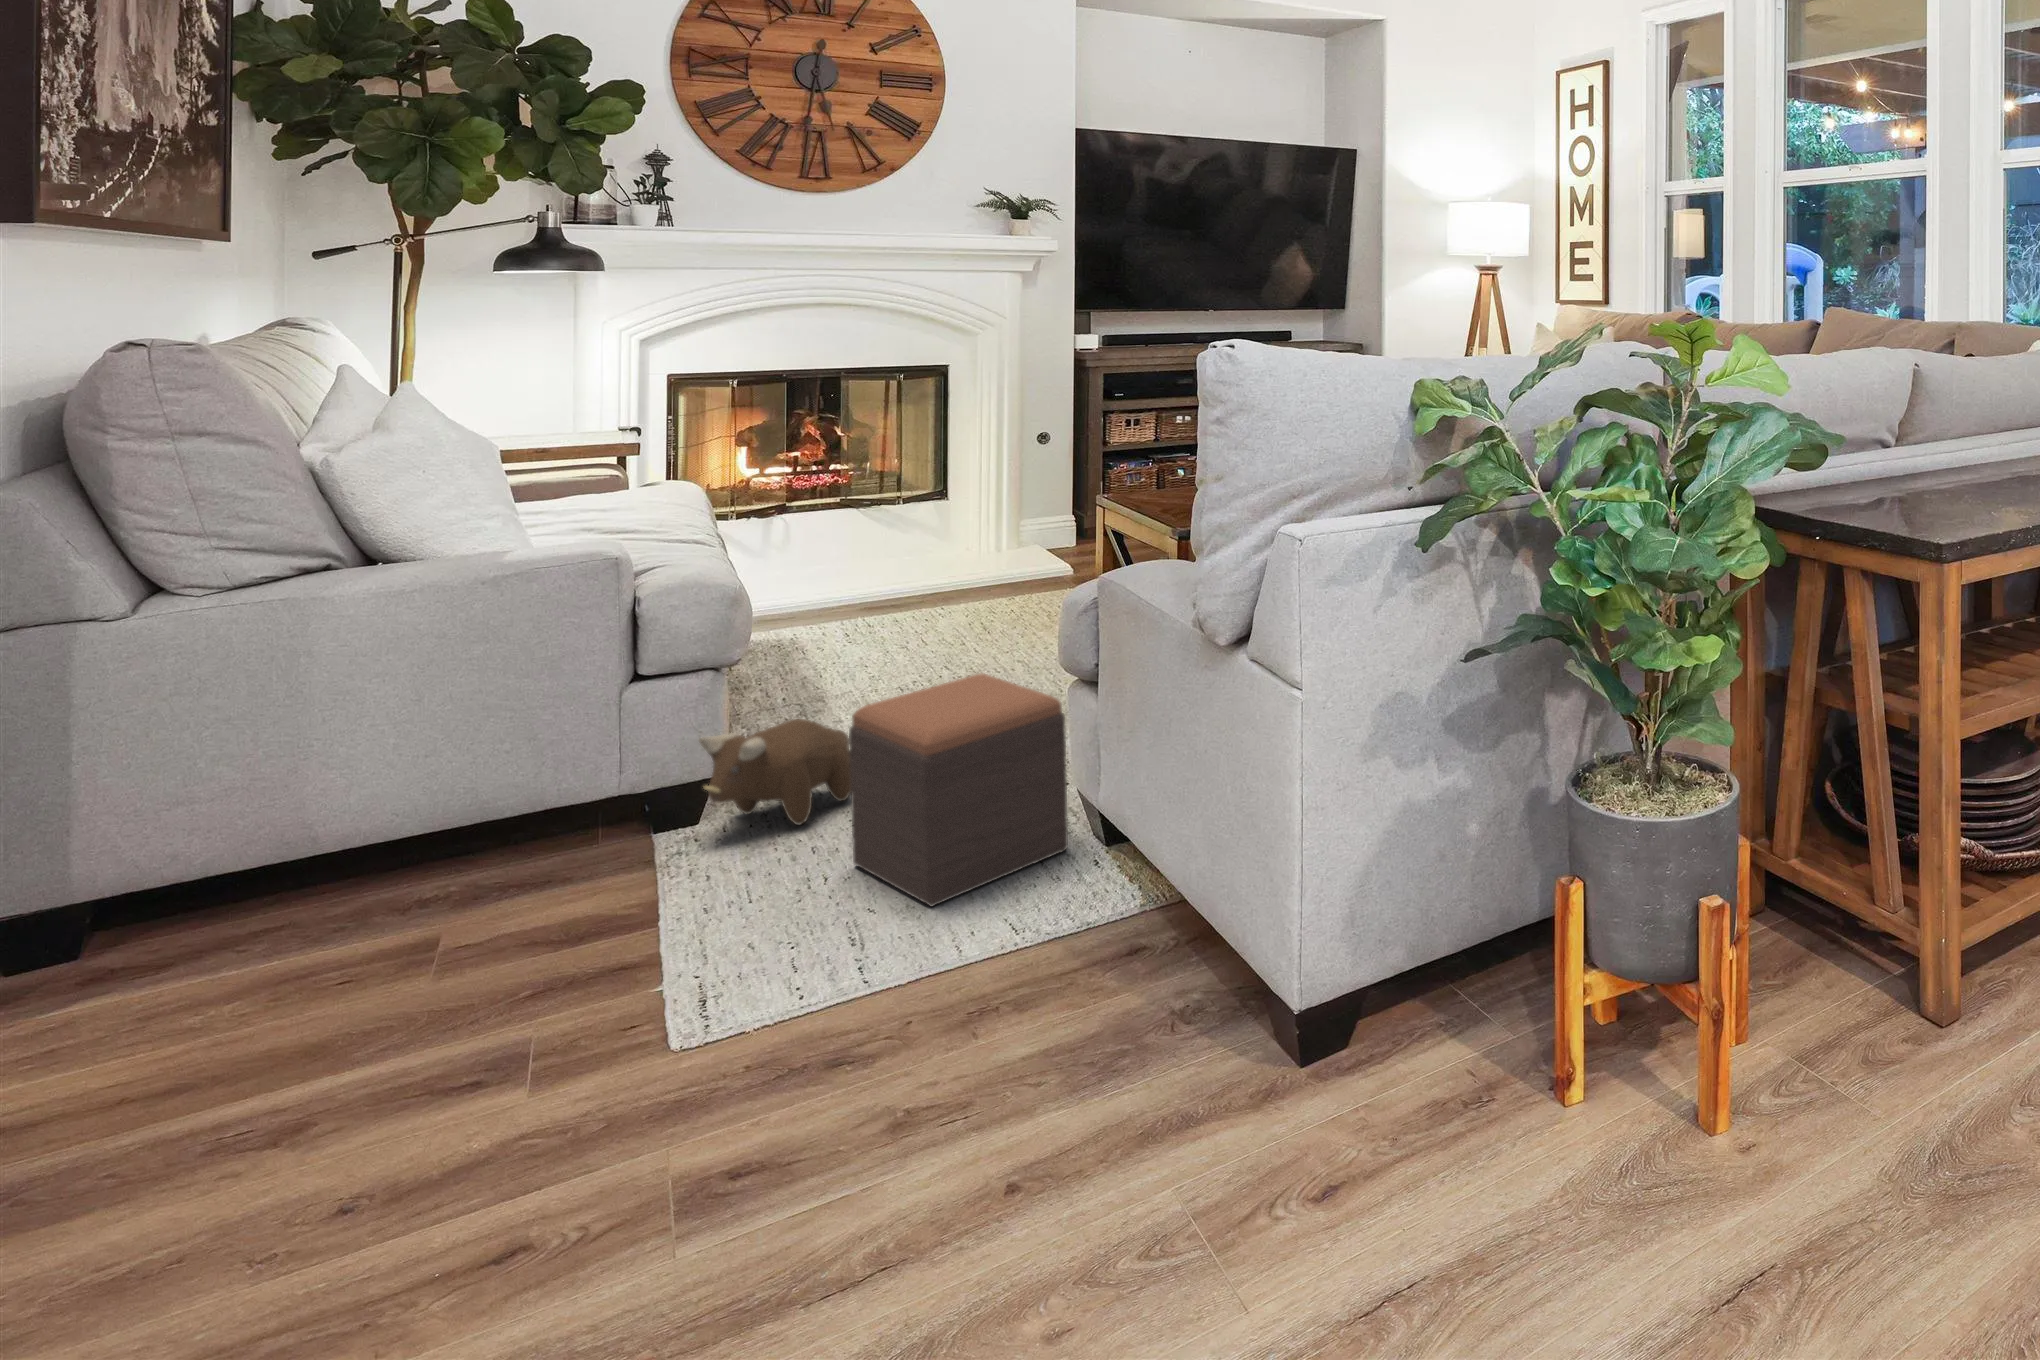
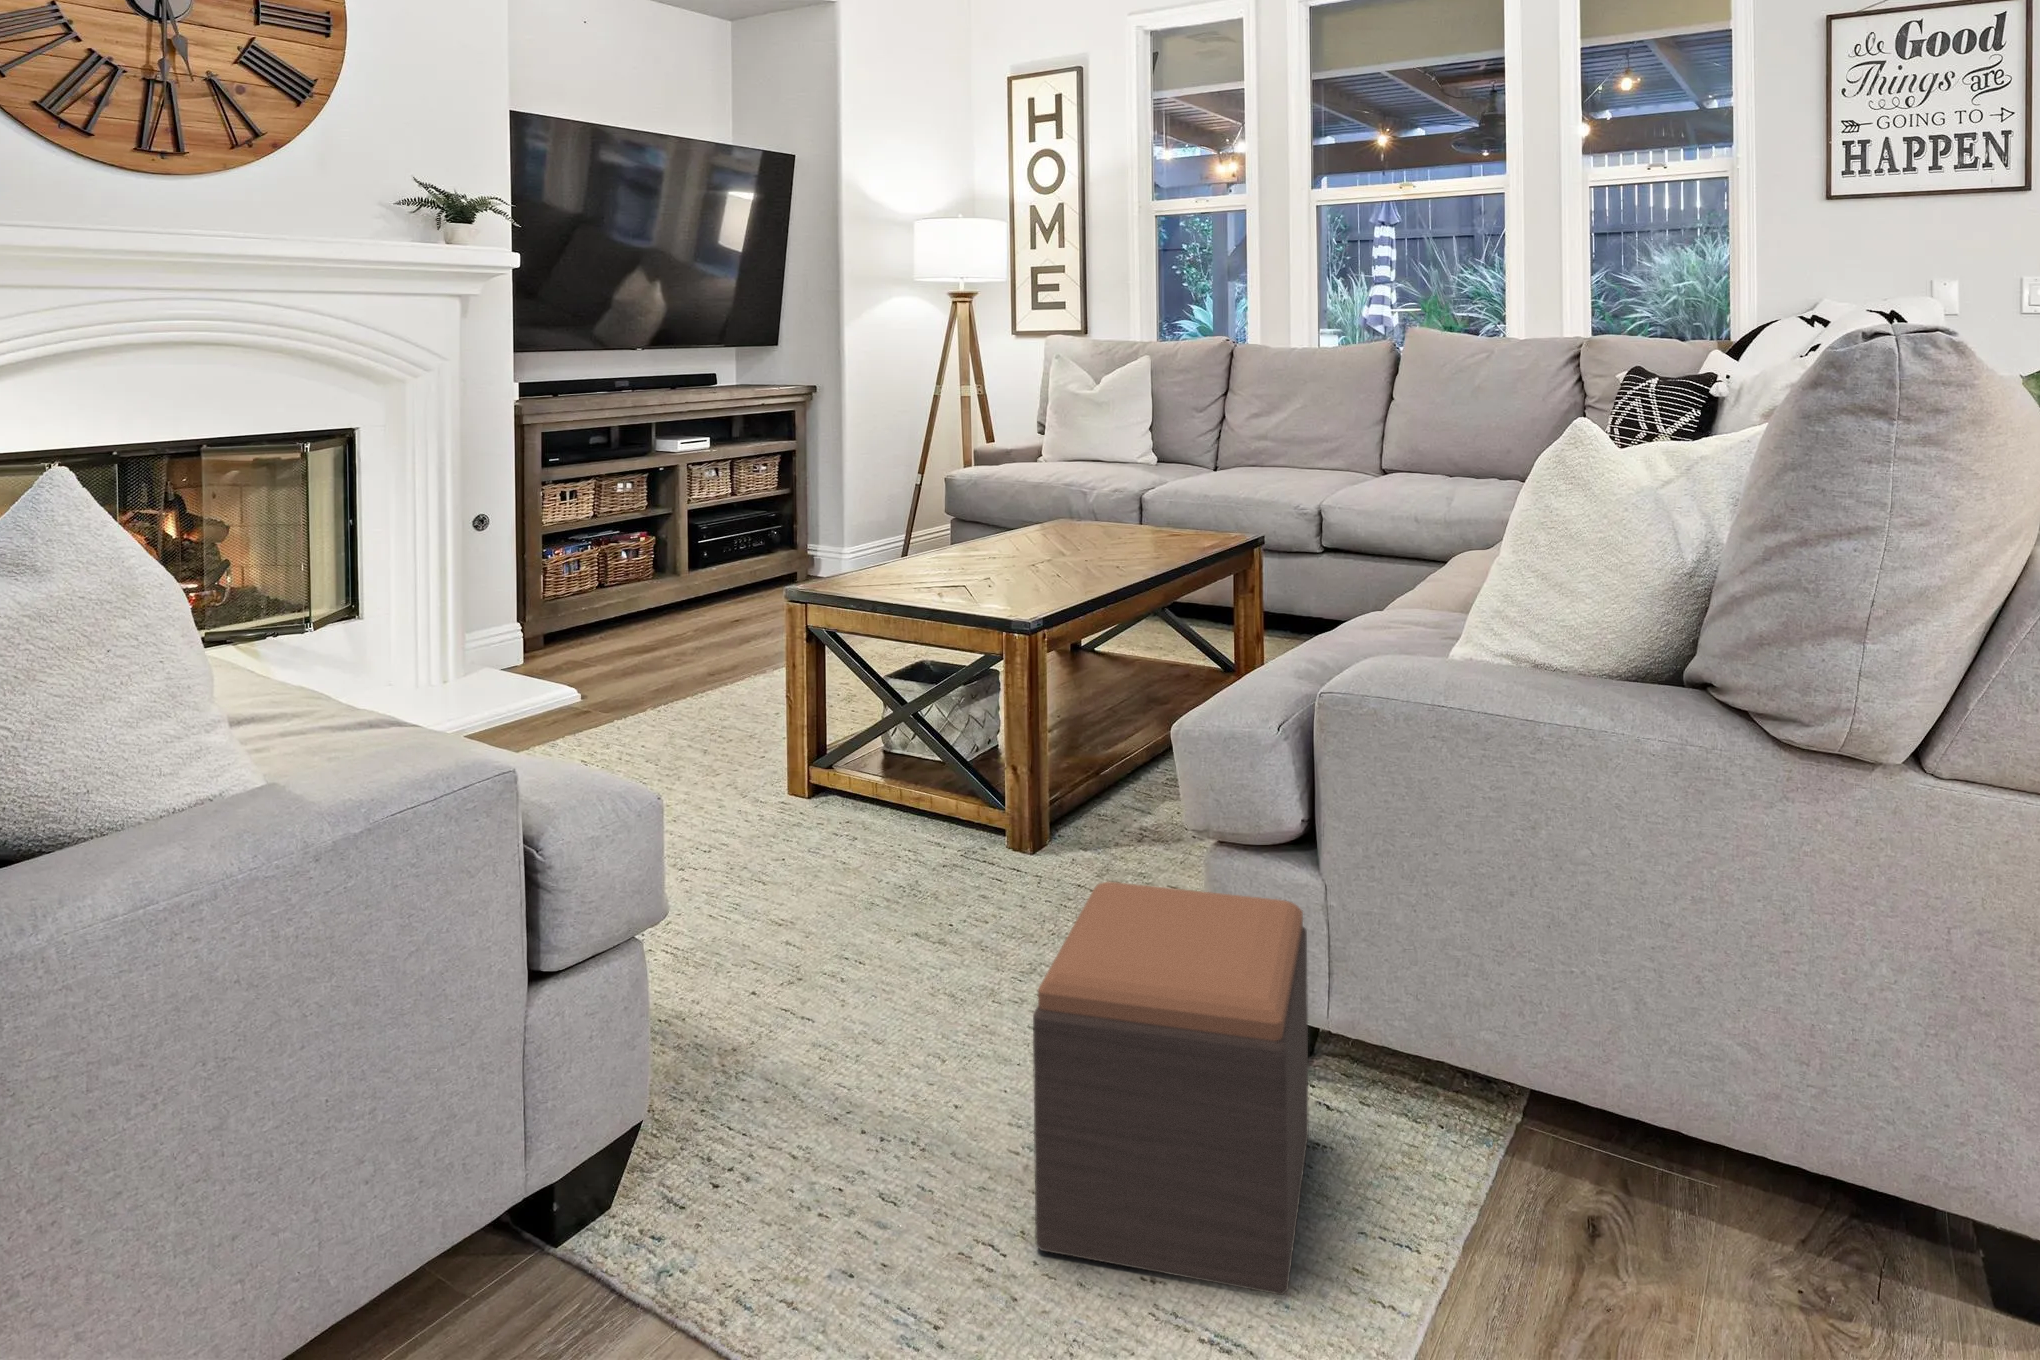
plush toy: present [699,719,851,825] -> none [670,1009,845,1200]

